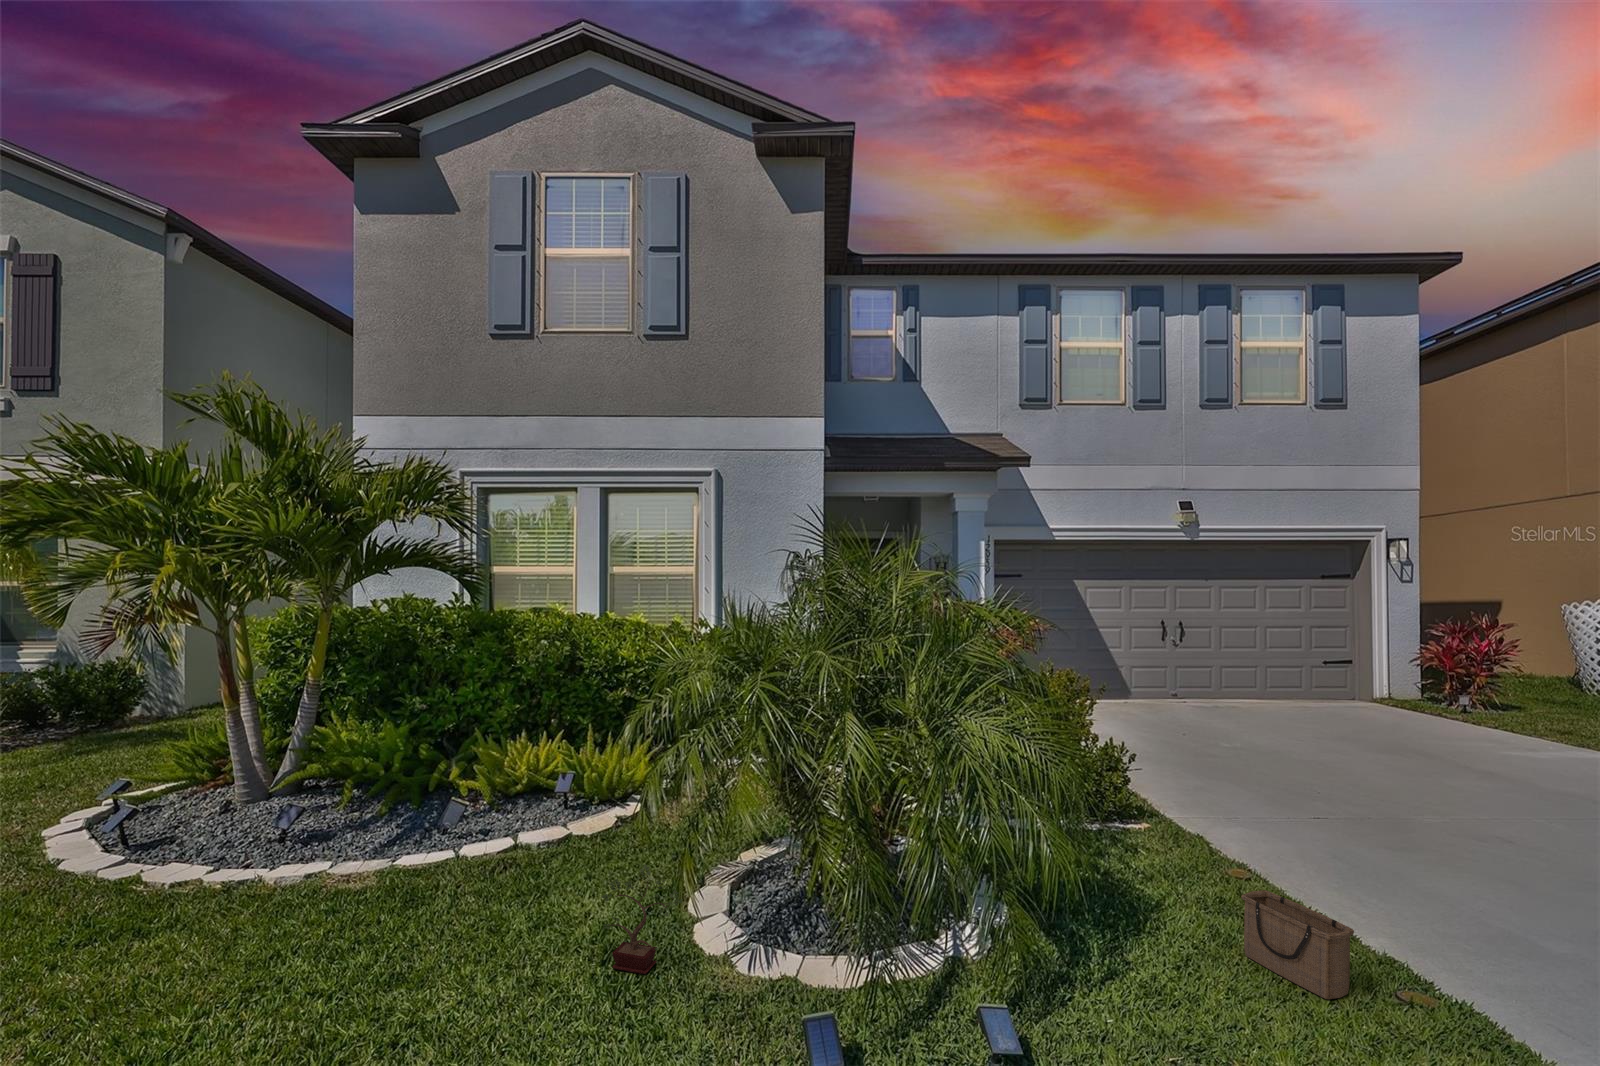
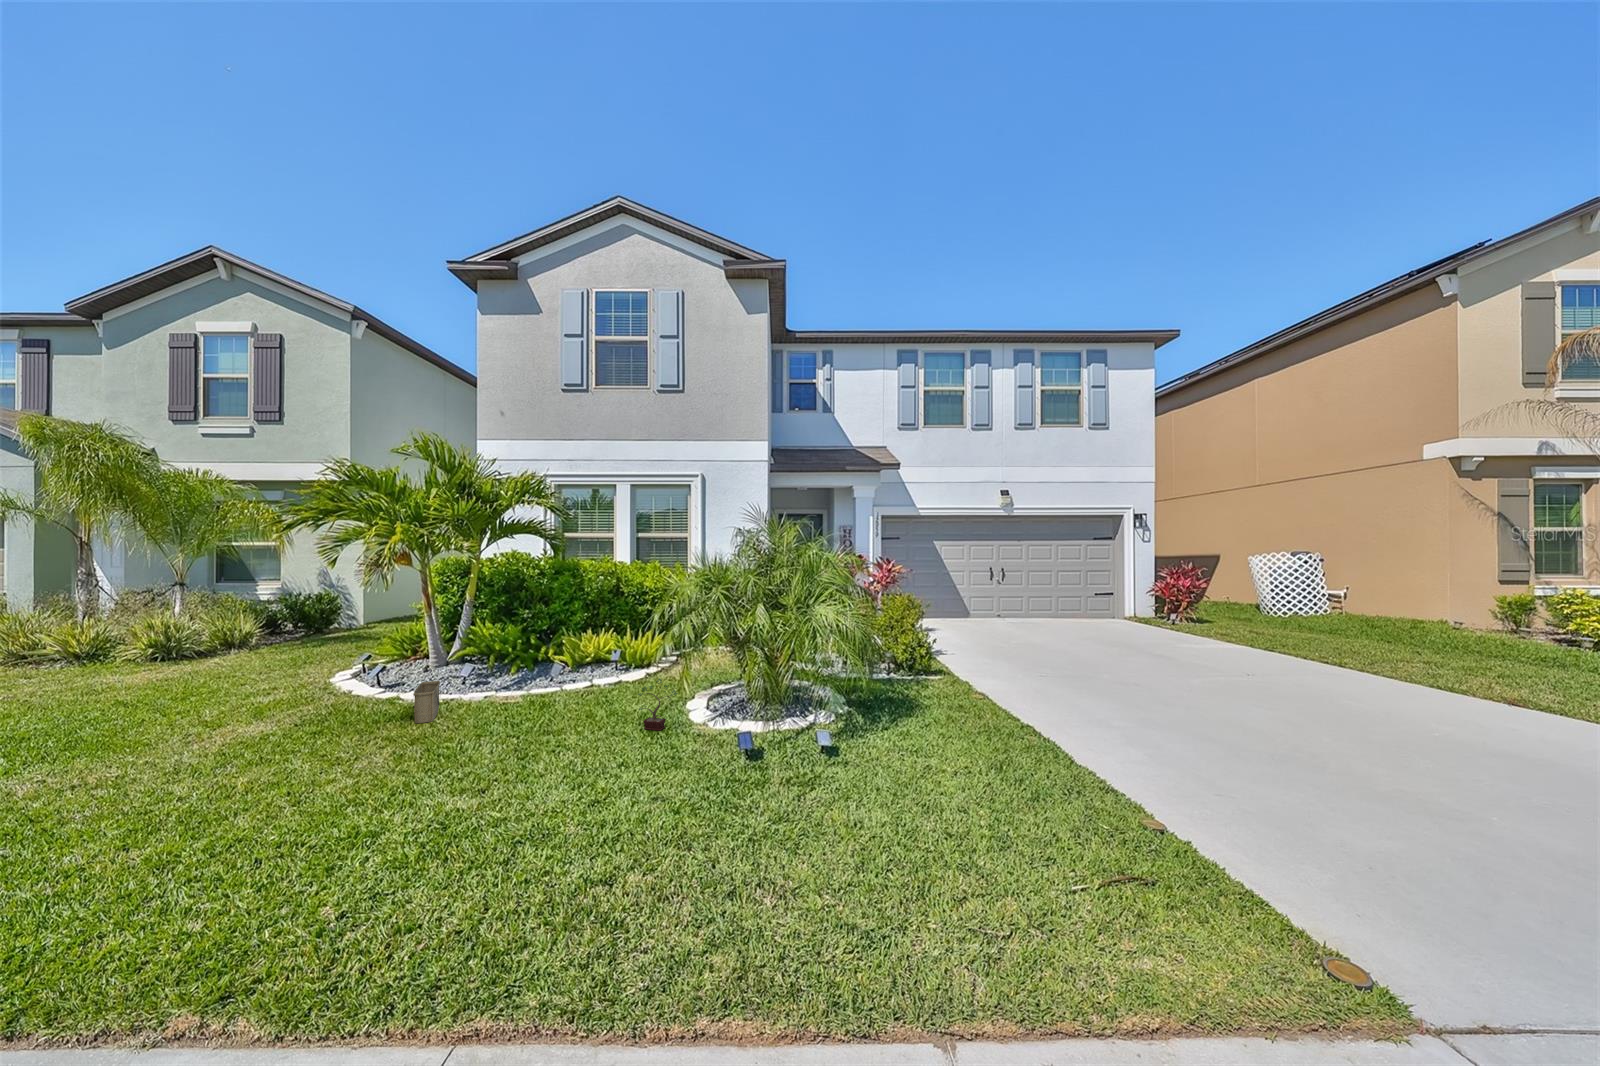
basket: present [1241,890,1354,999] -> present [413,681,441,723]

